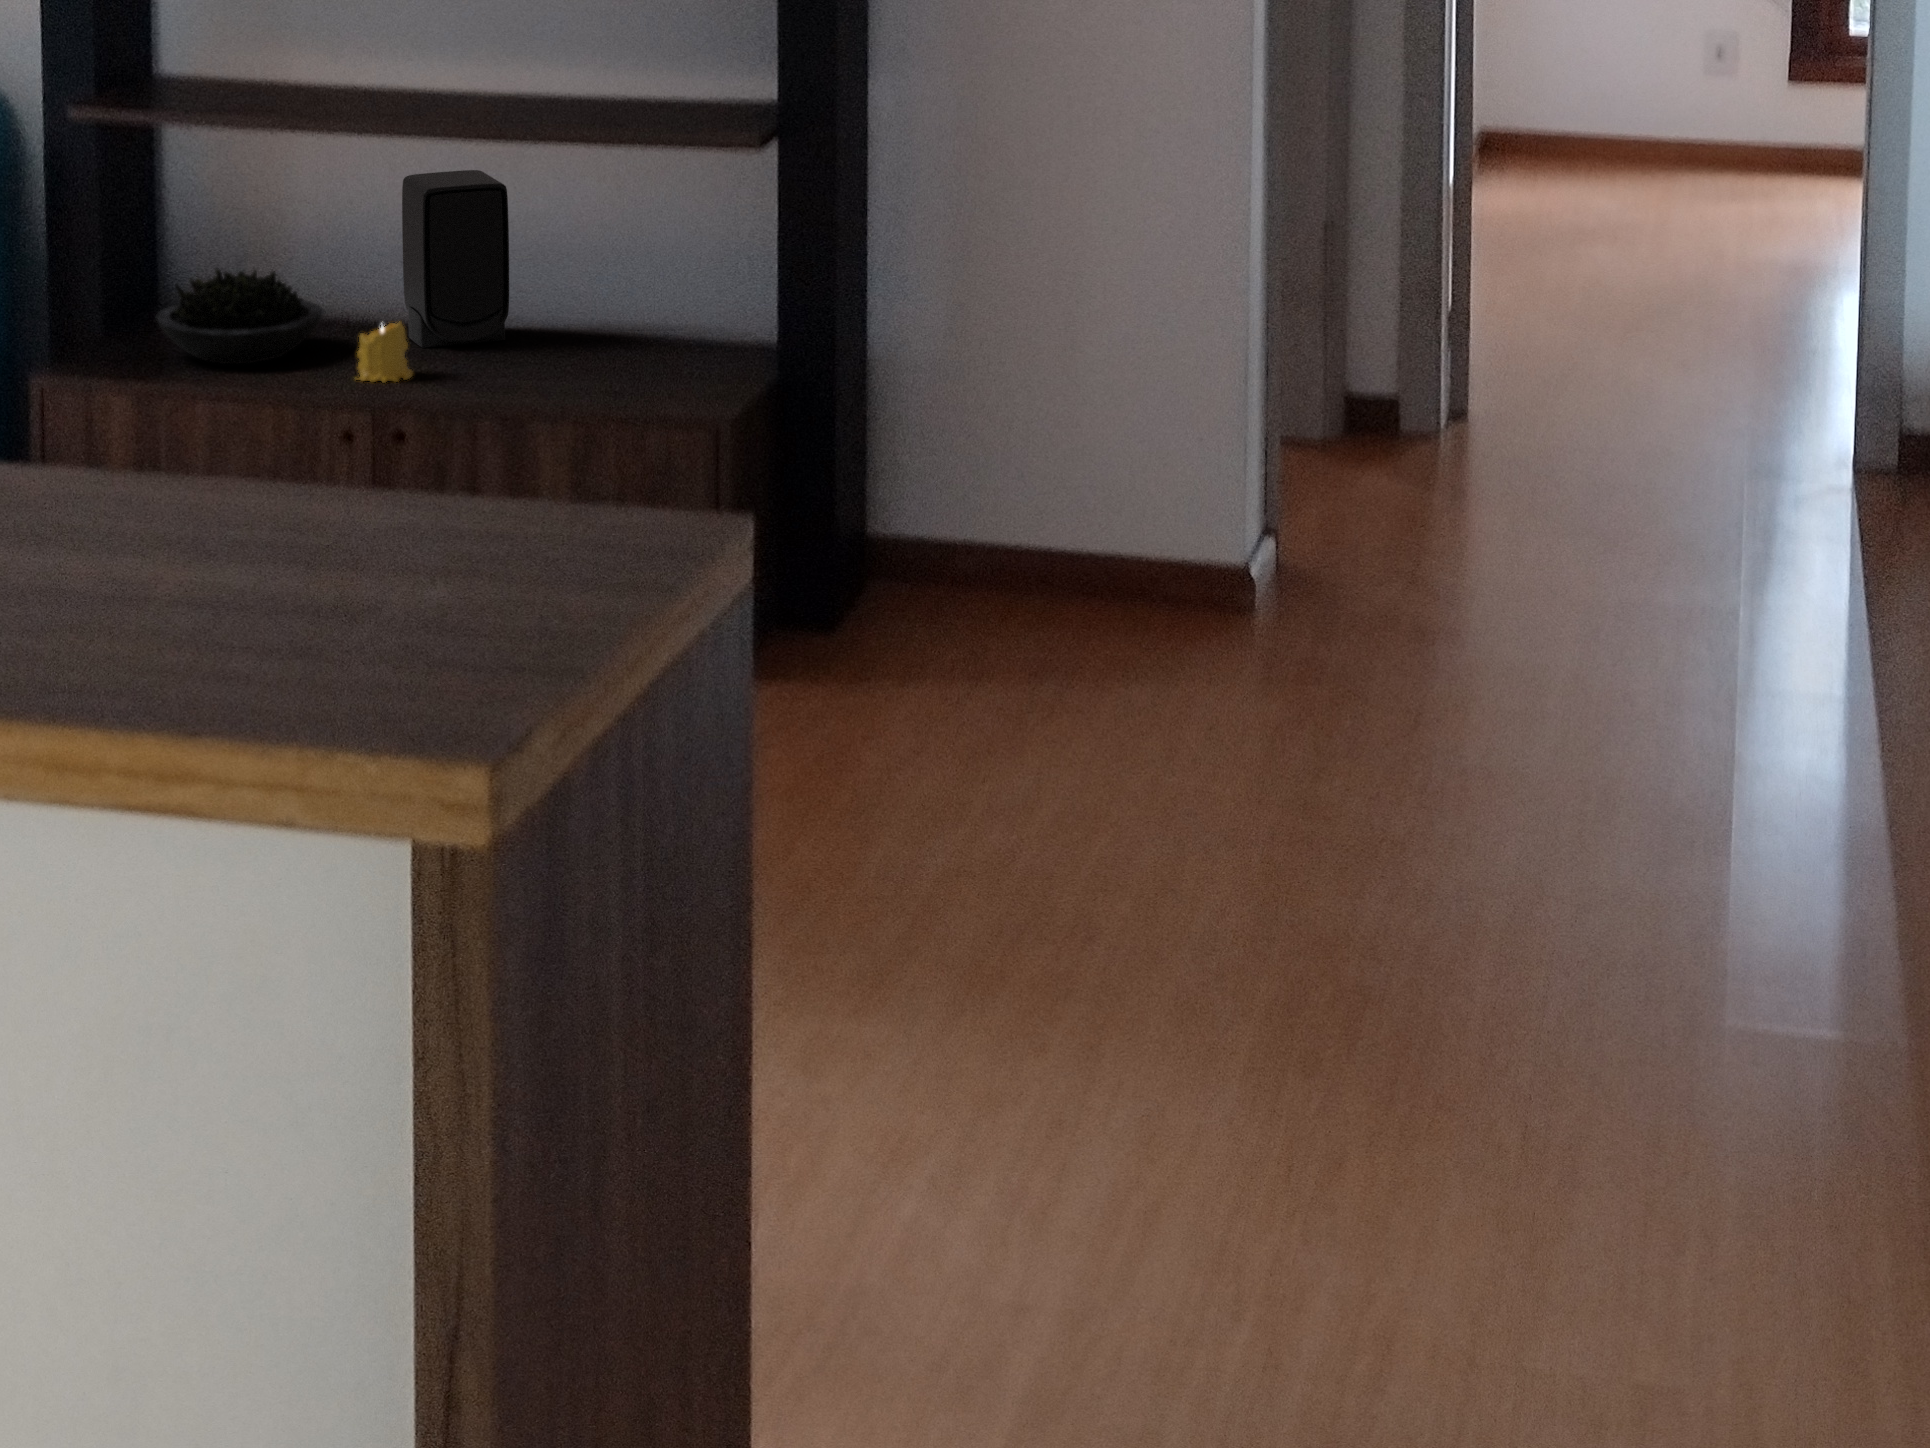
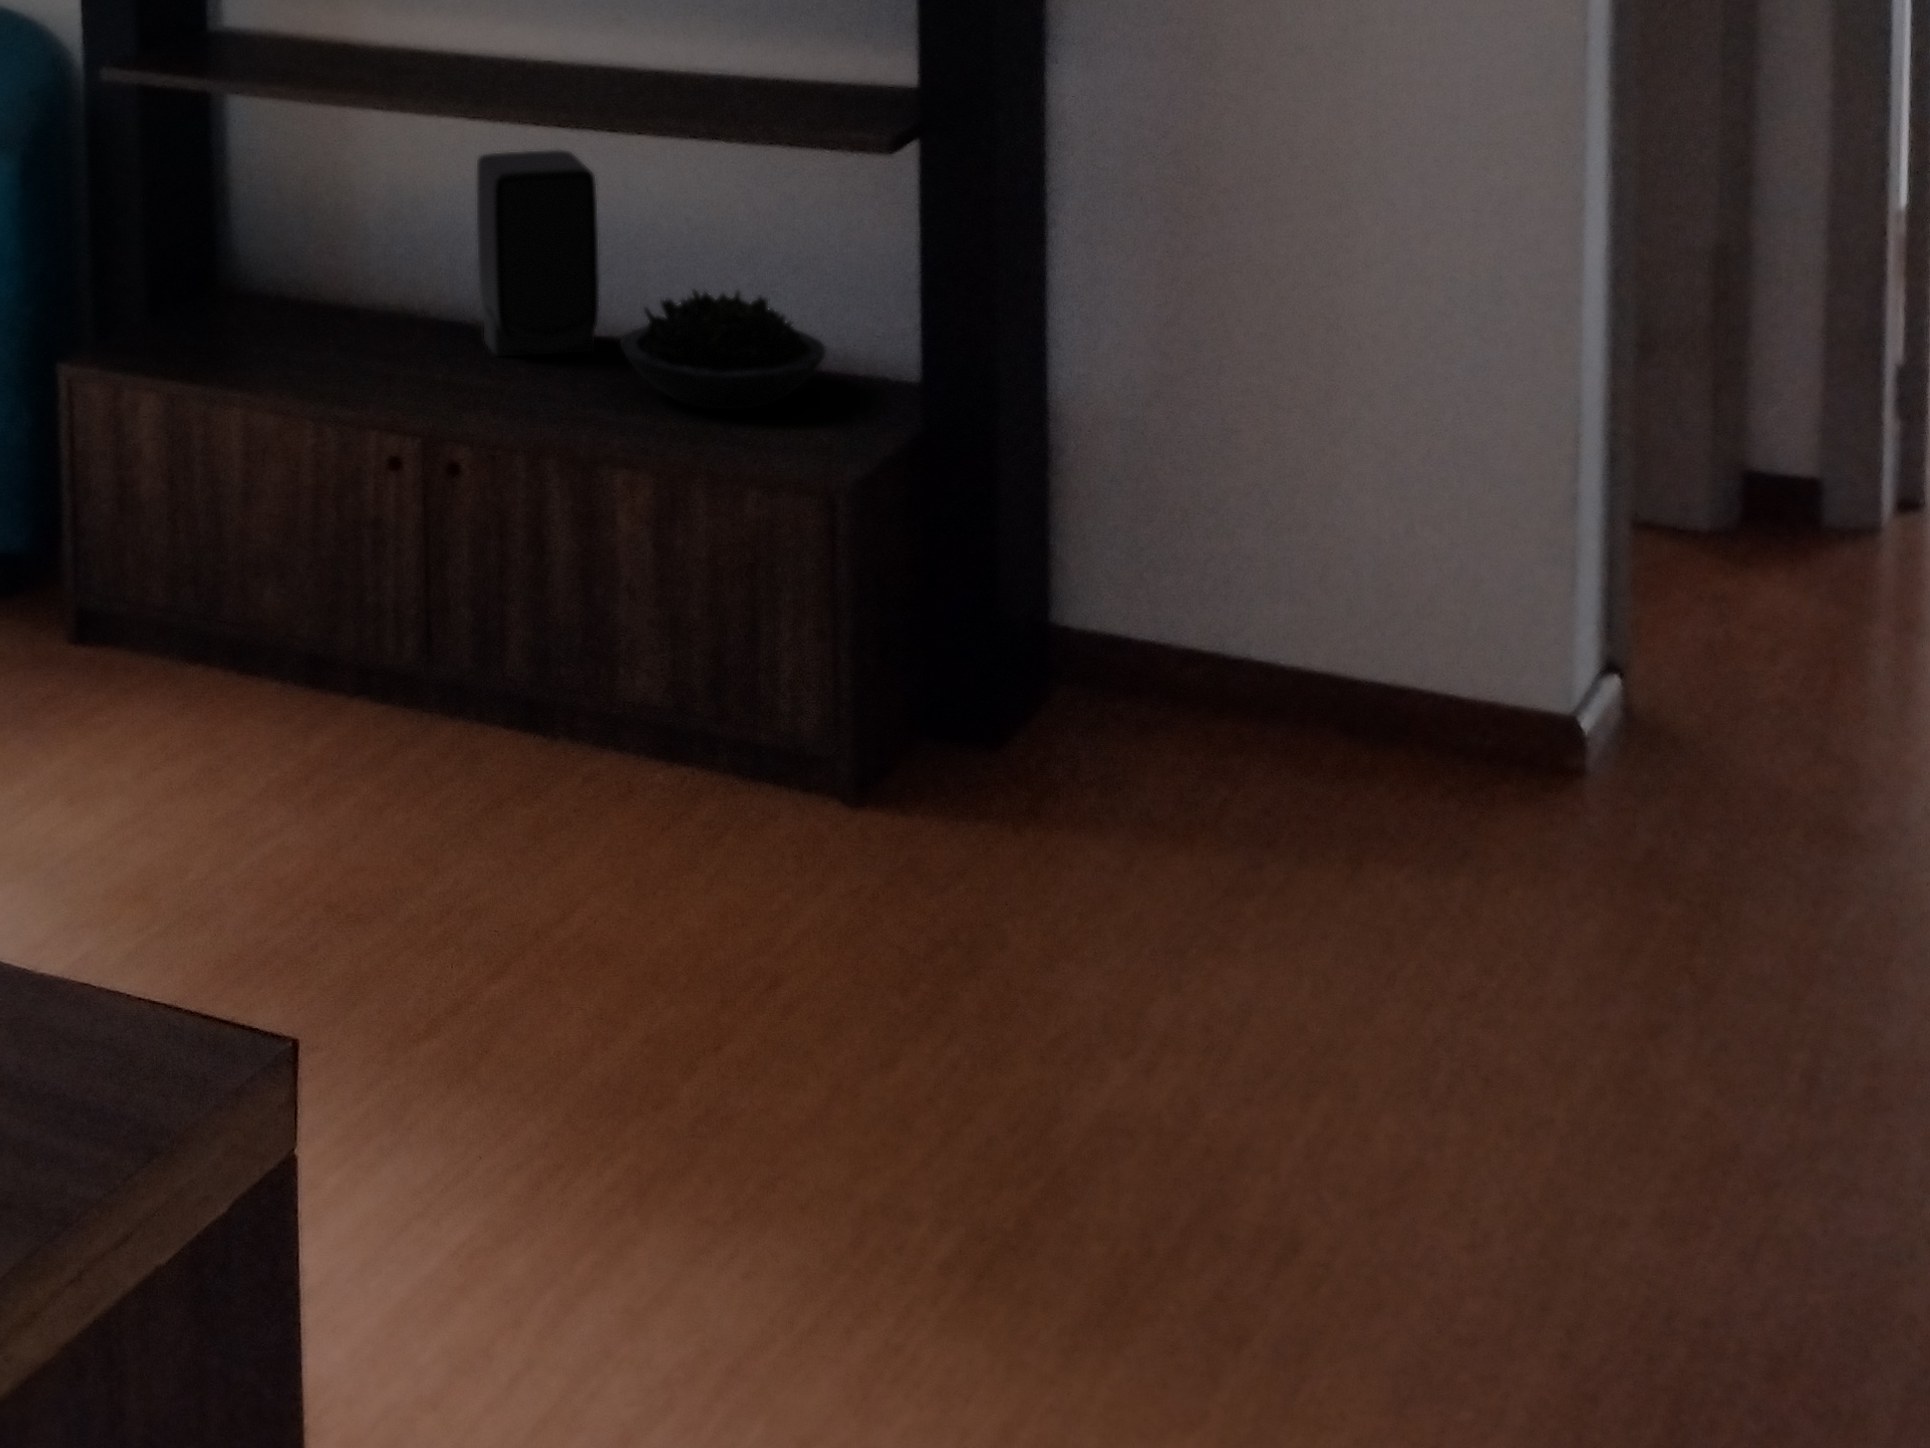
succulent plant: present [156,269,323,364] -> present [620,290,826,409]
candle: present [355,322,413,383] -> none [406,328,475,402]

